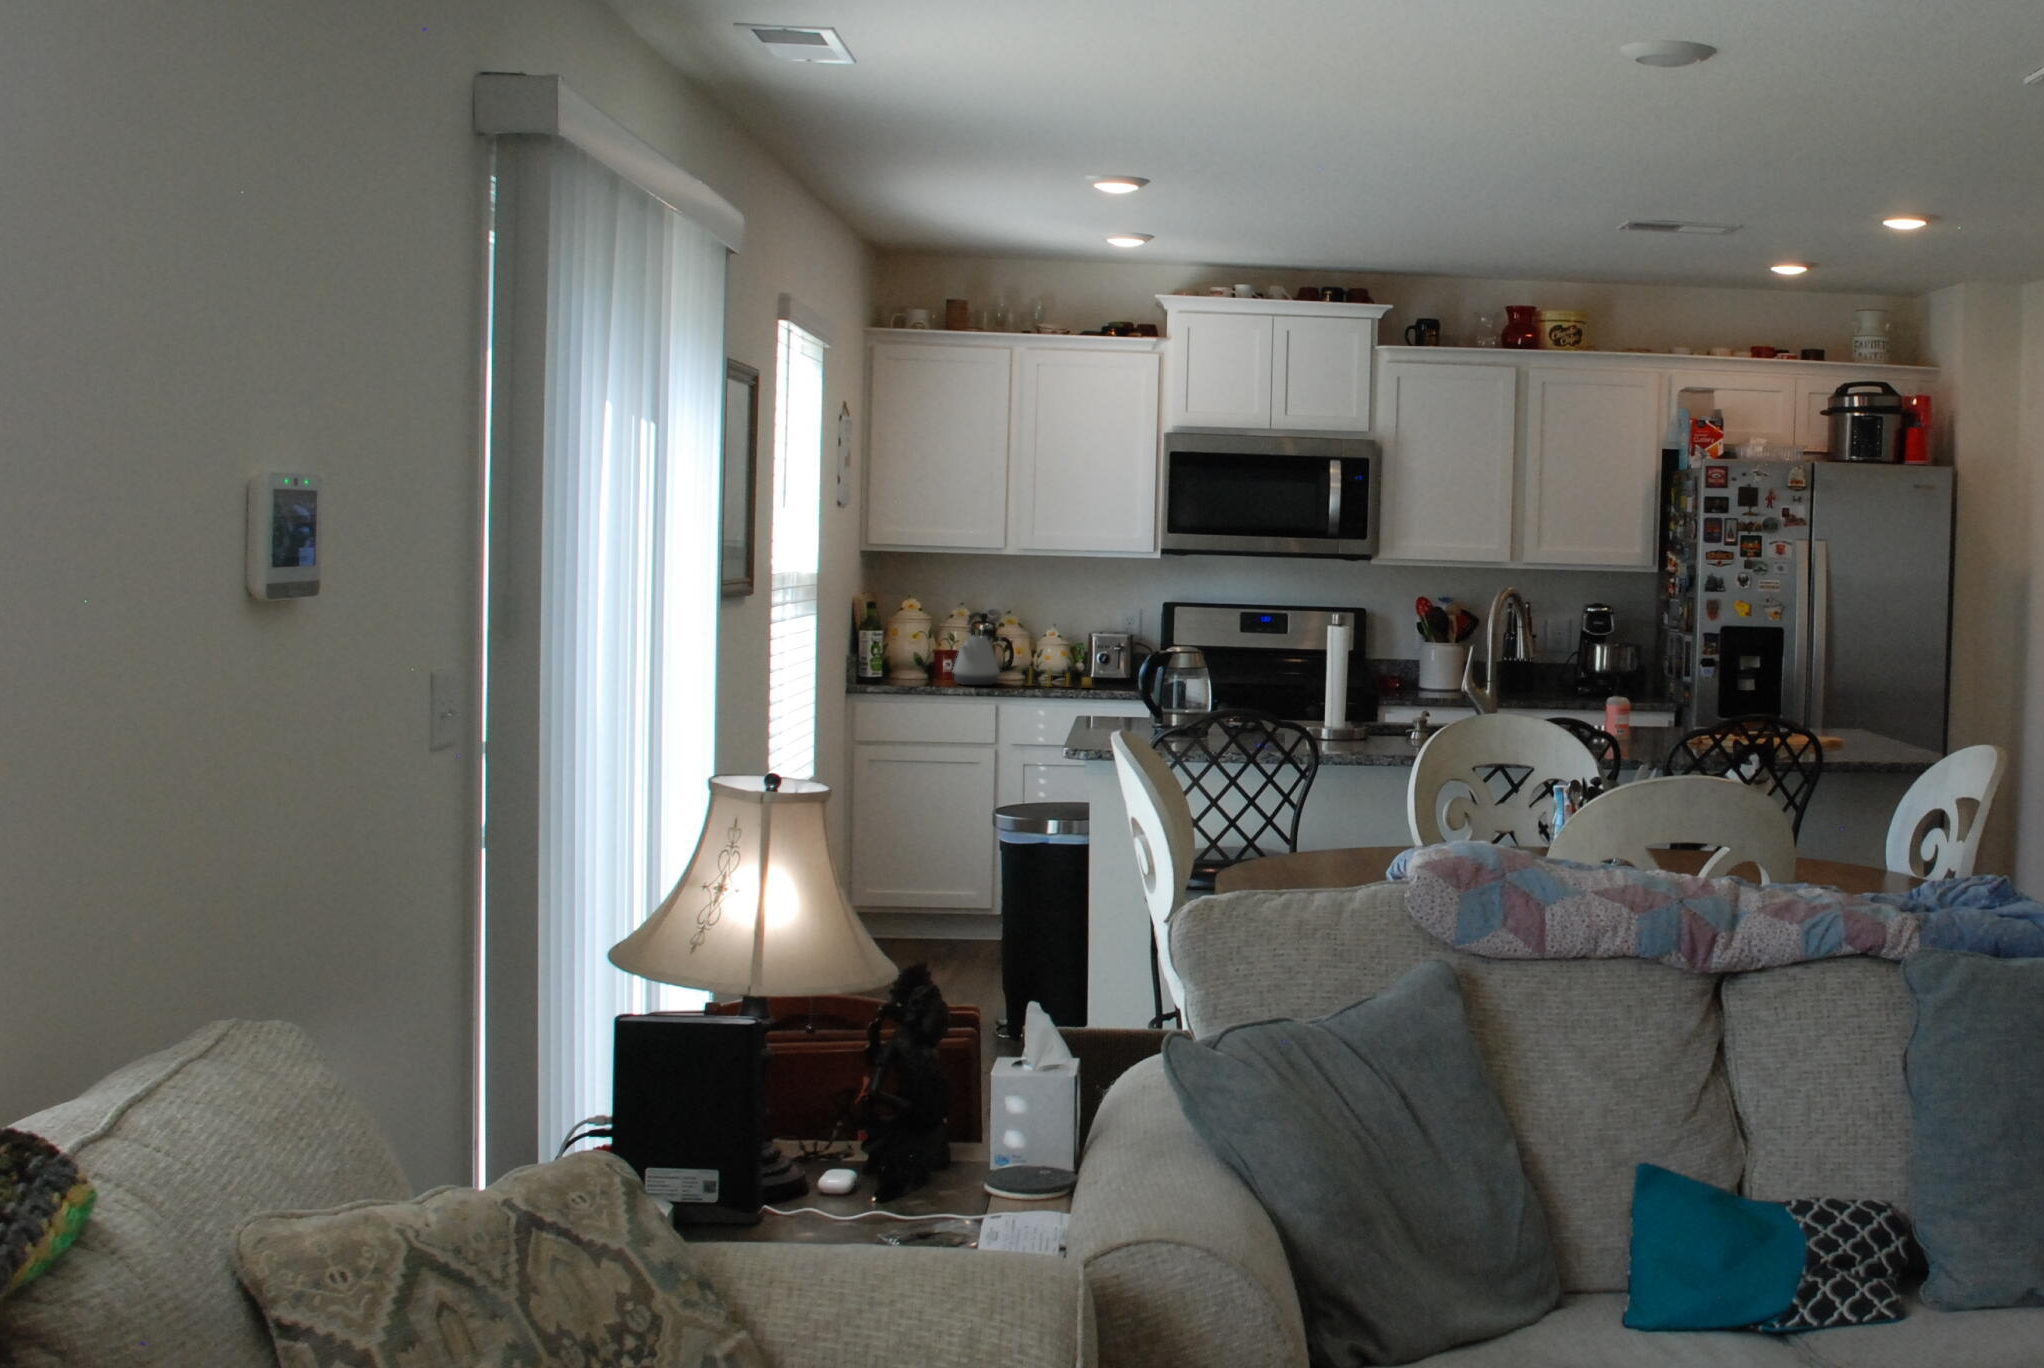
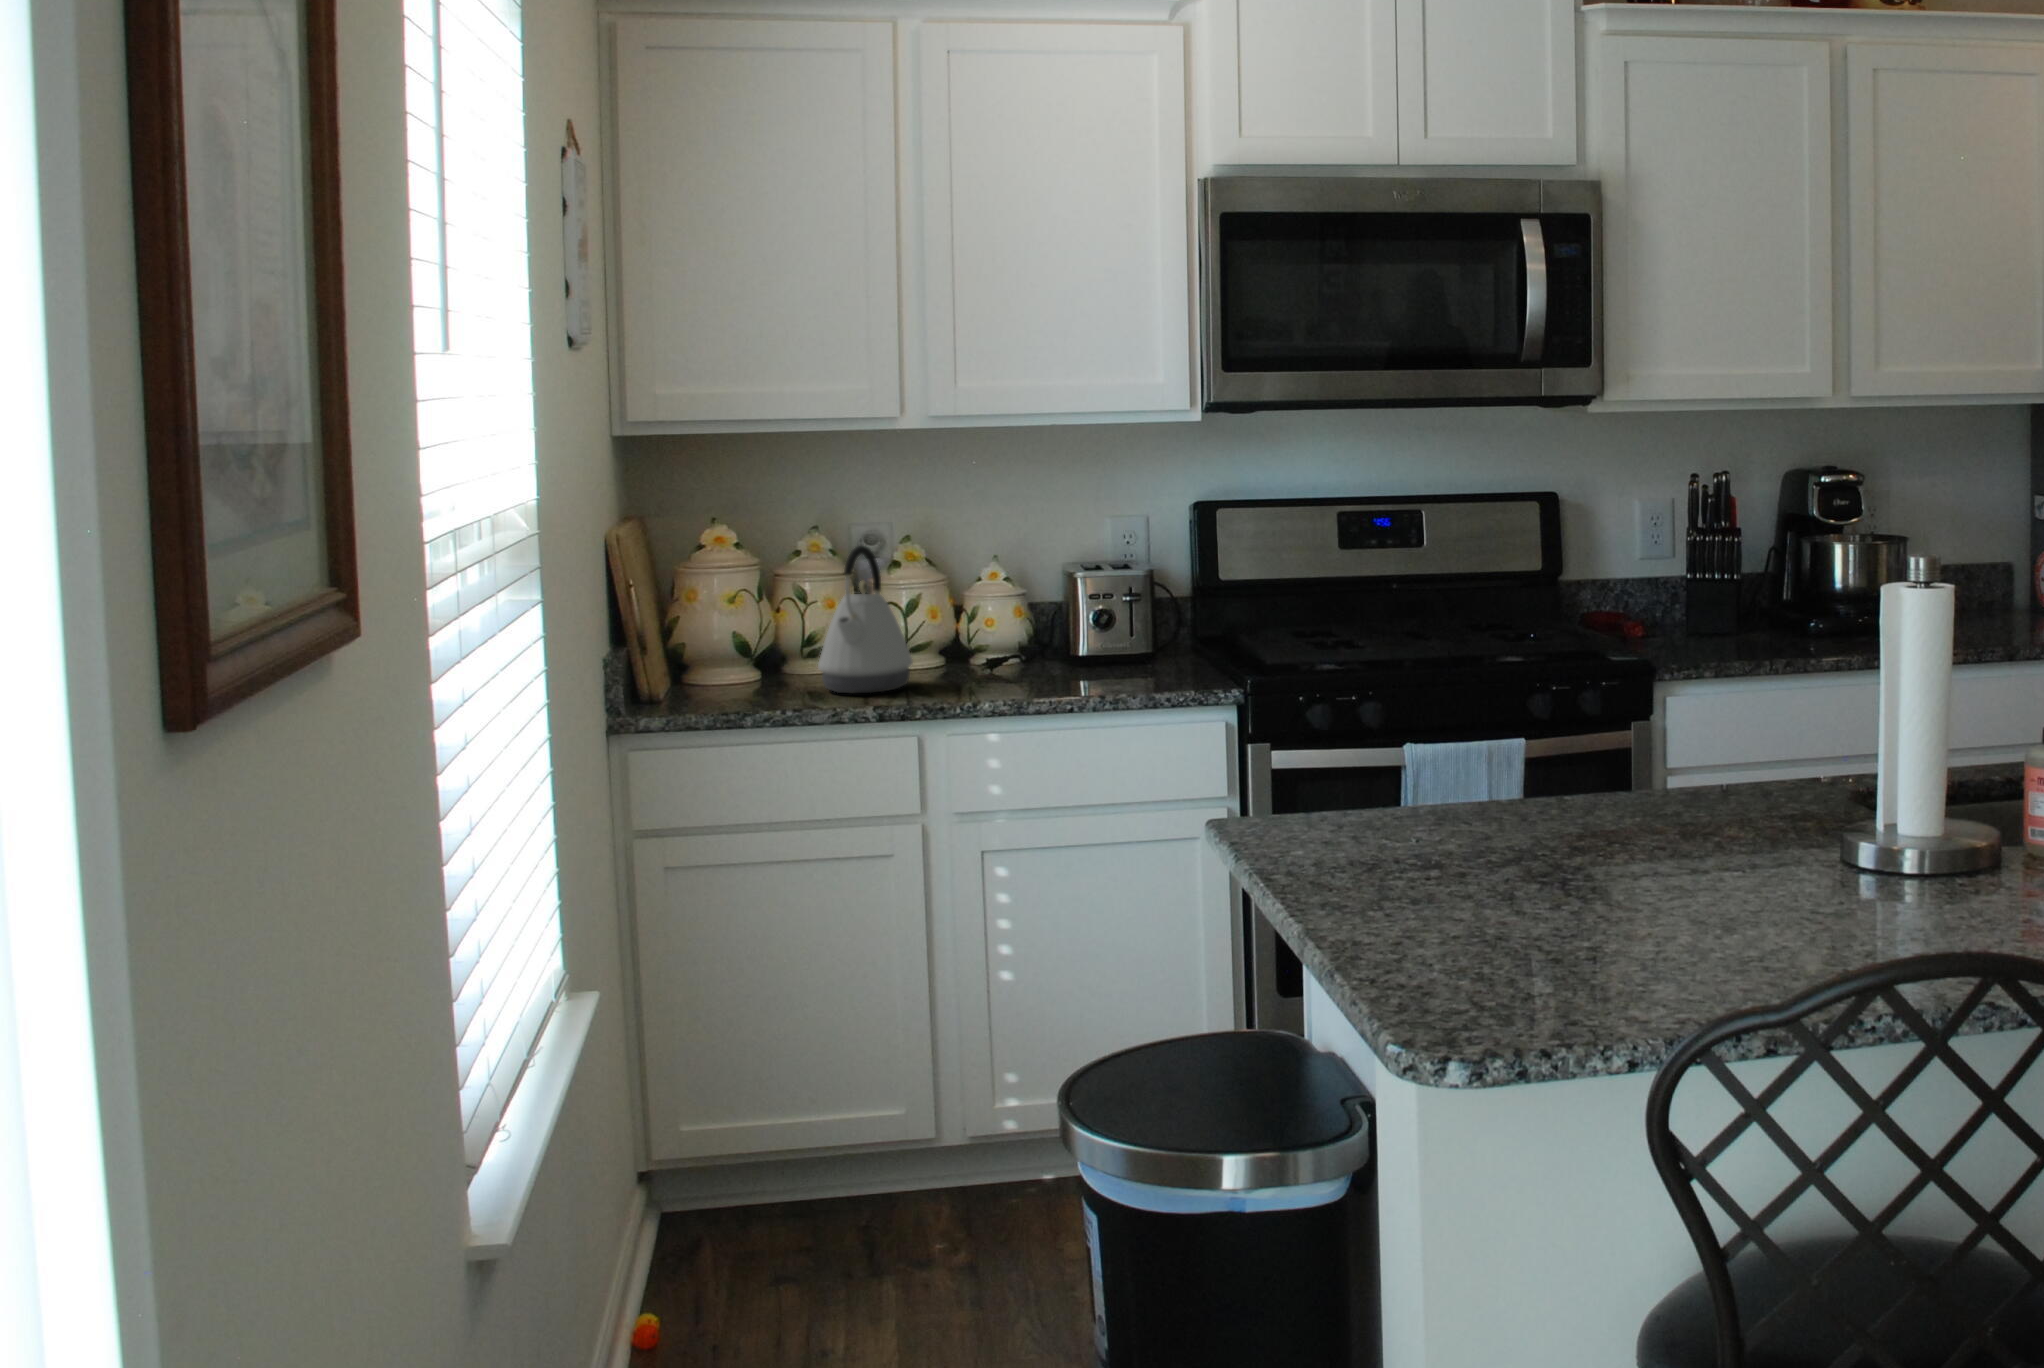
candle: present [1027,666,1092,688] -> none [961,642,1104,686]

